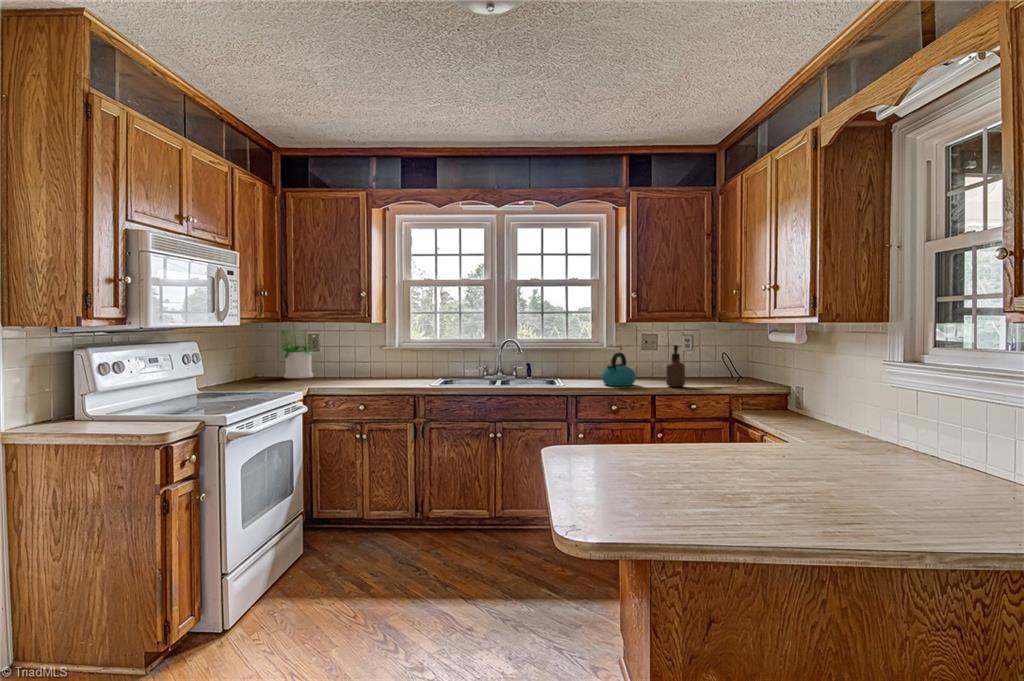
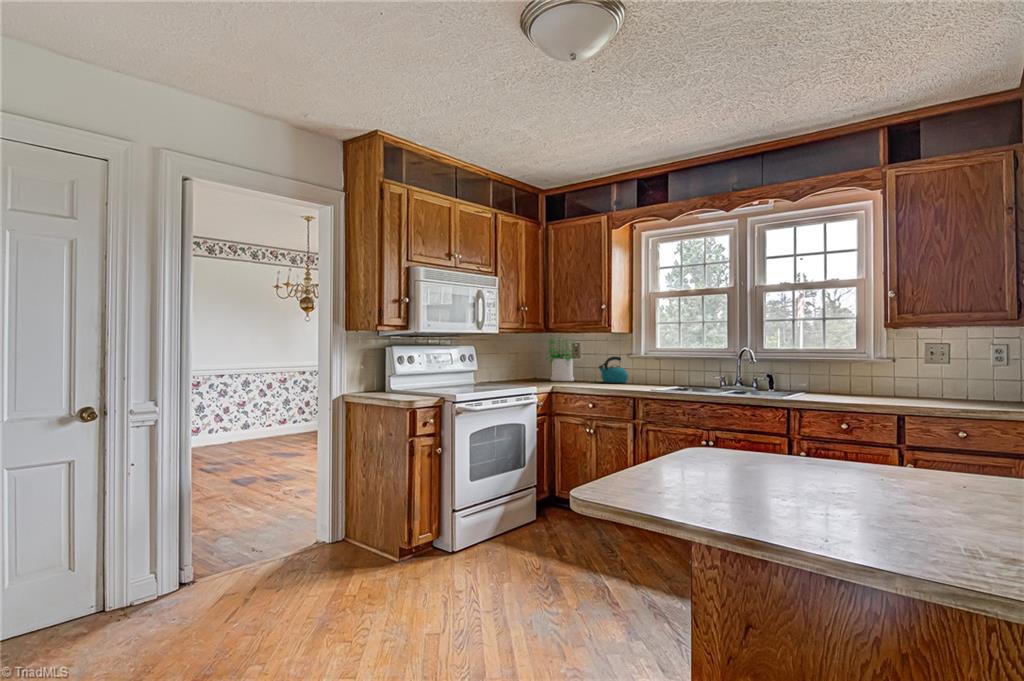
soap dispenser: present [666,345,685,387] -> none [922,354,950,407]
kettle: present [602,353,636,386] -> present [599,356,628,383]

